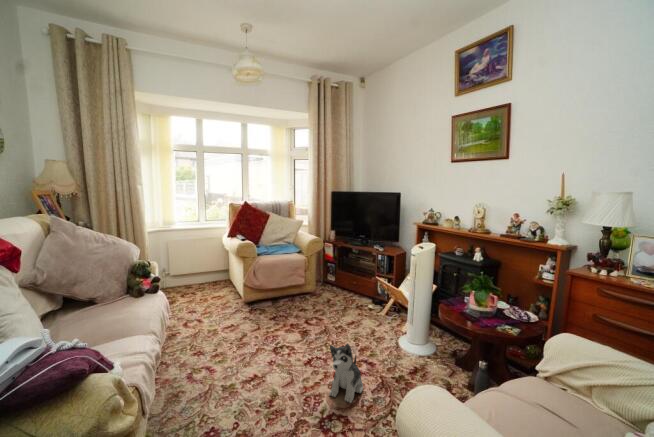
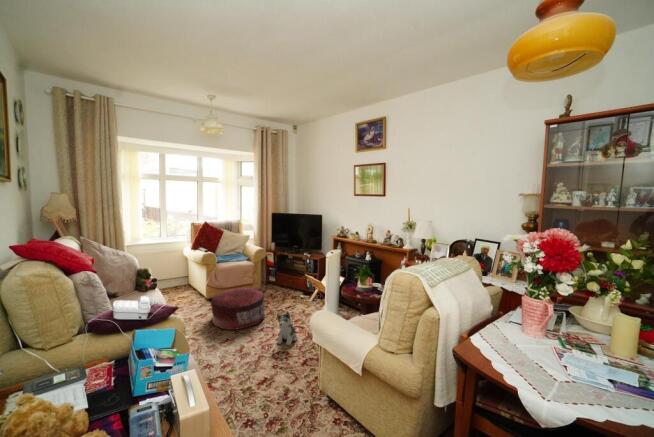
pouf: none [240,290,316,357] -> present [211,287,265,330]

